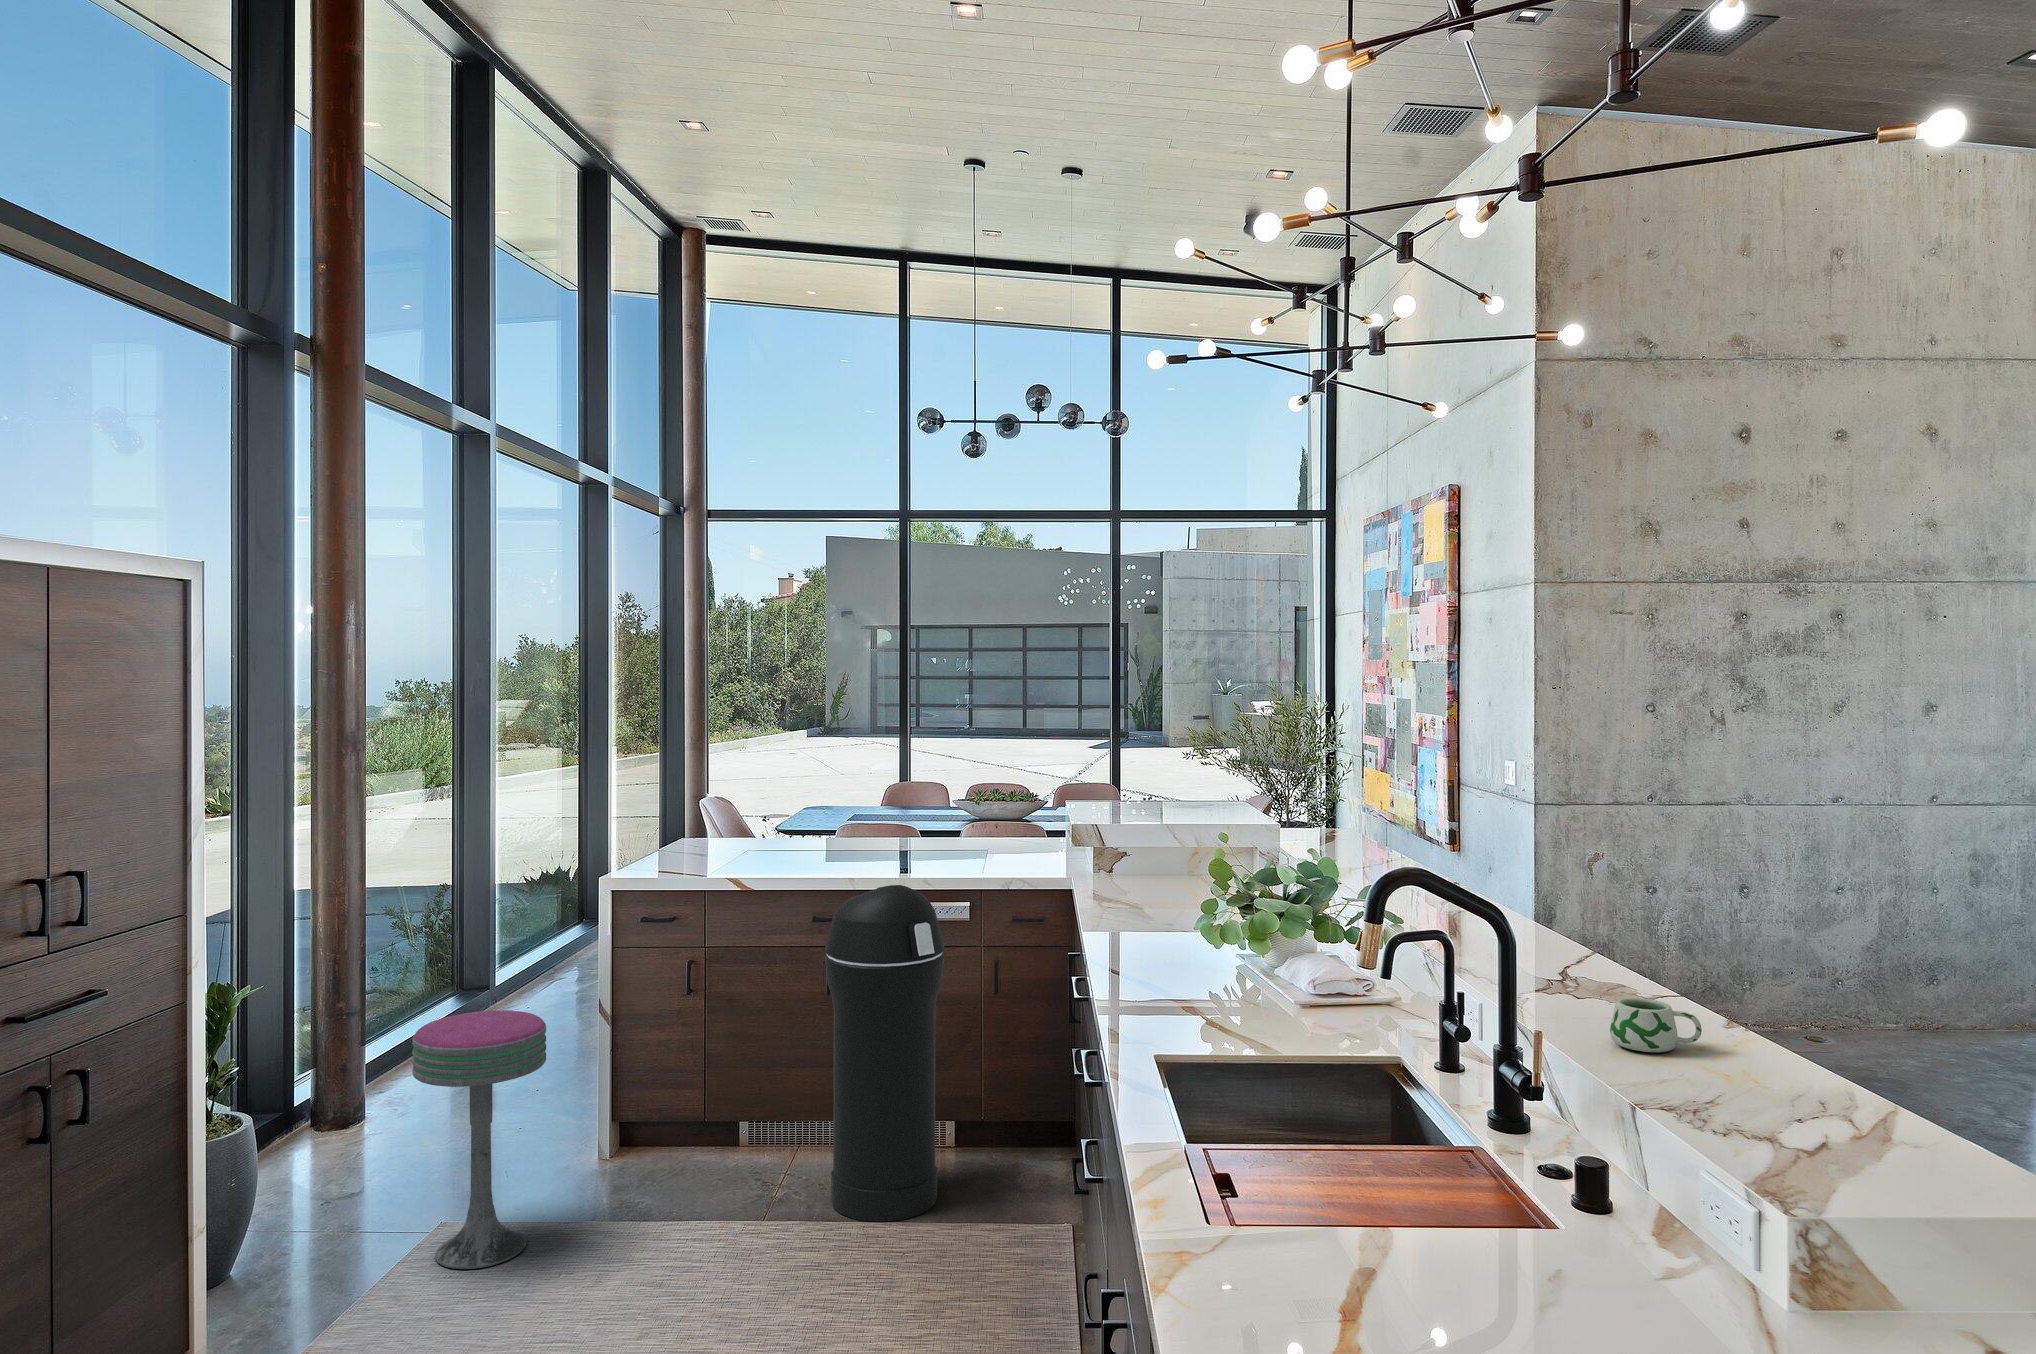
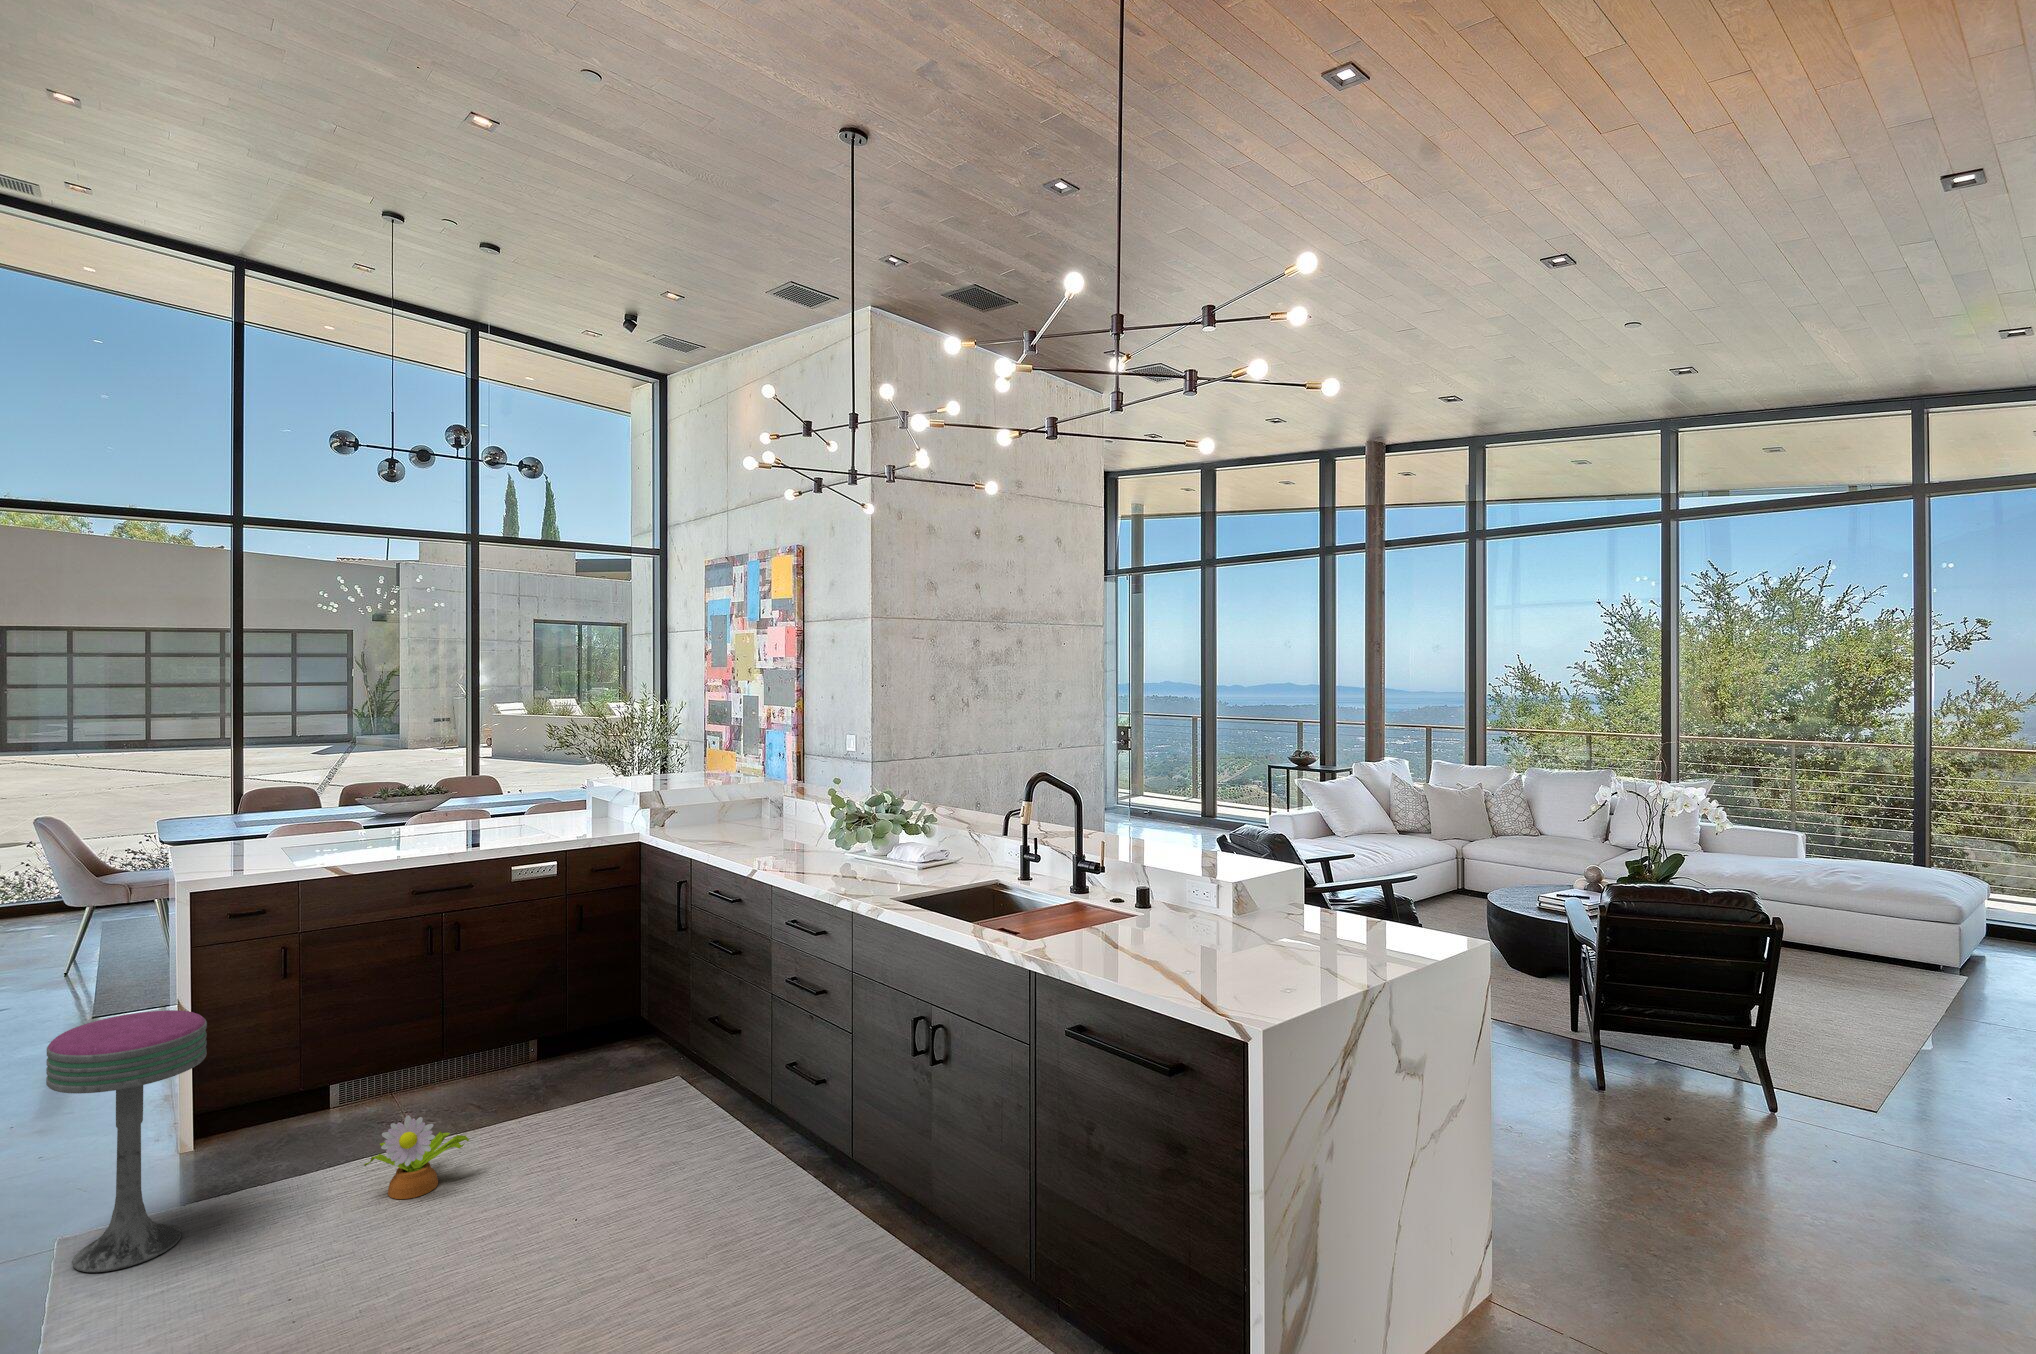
trash can: present [825,885,945,1222] -> none [458,851,569,1125]
mug: present [1610,998,1702,1052] -> none [1124,845,1162,870]
decorative plant: none [667,1183,776,1282] -> present [364,1115,469,1199]

